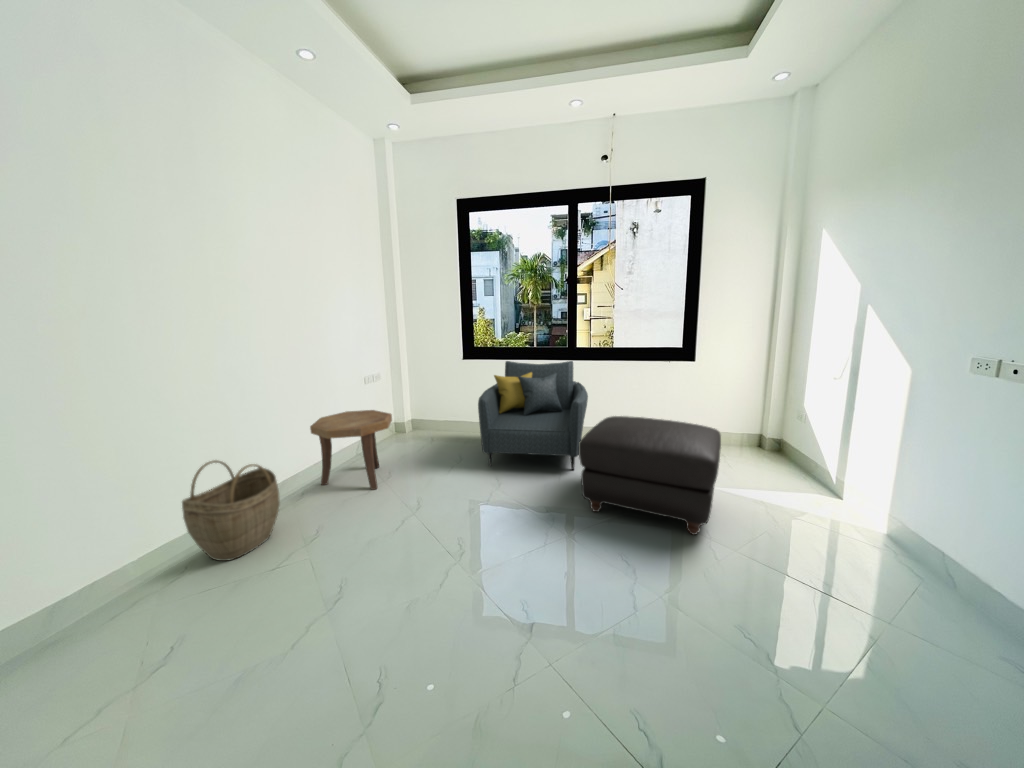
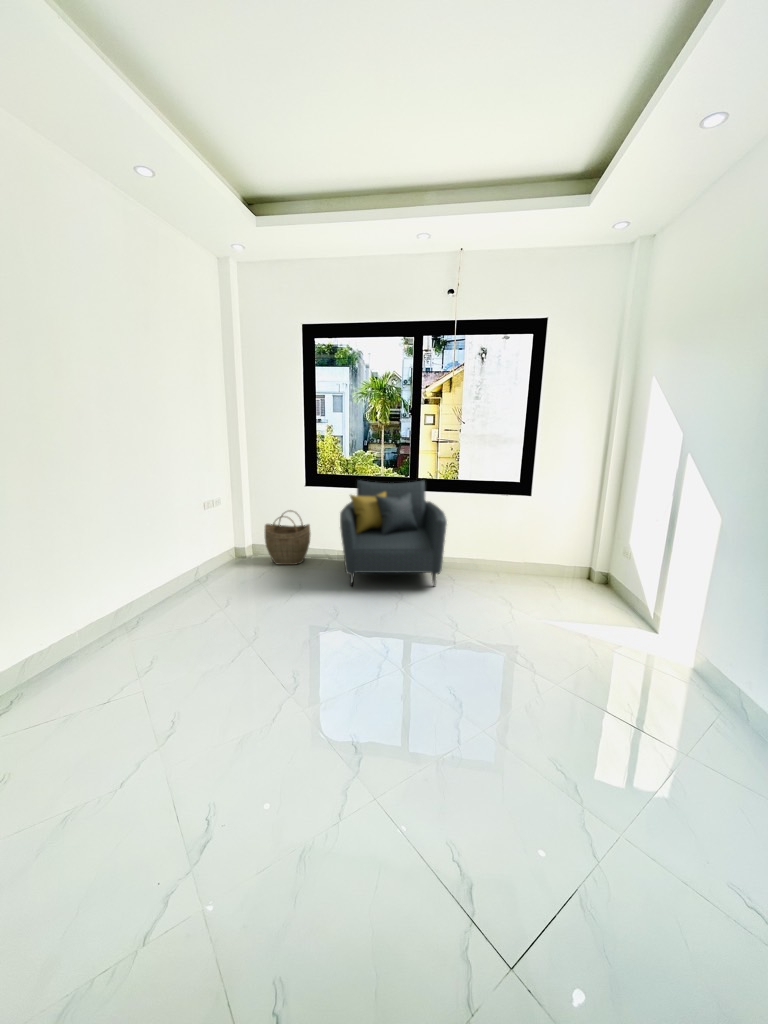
side table: present [310,410,392,490] -> none [168,533,254,617]
ottoman: present [579,416,721,535] -> none [457,534,585,637]
woven basket: present [182,460,280,561] -> present [265,510,310,565]

